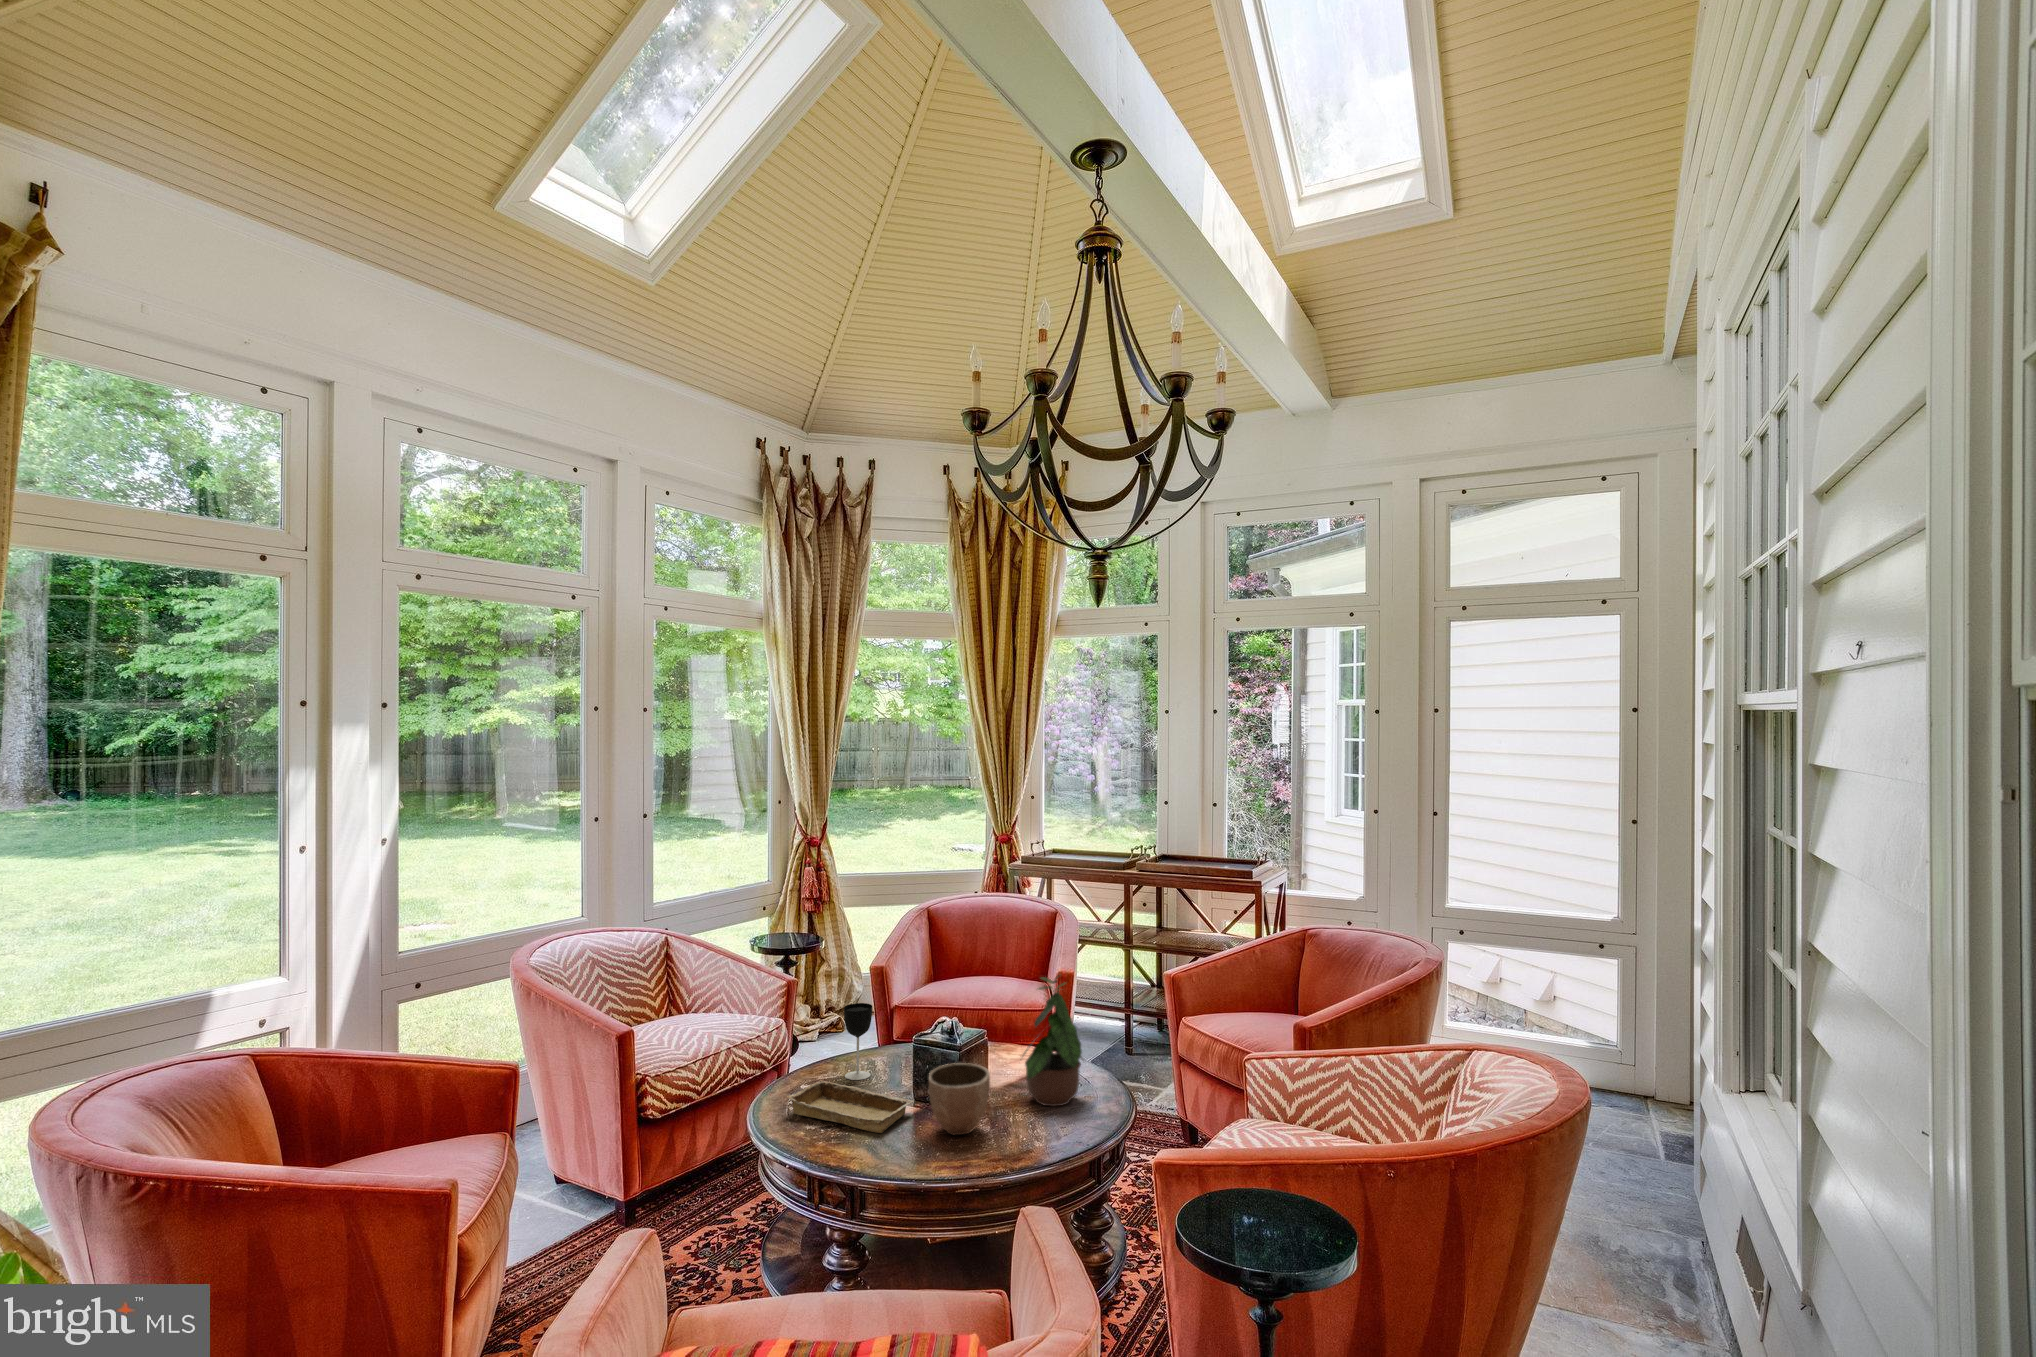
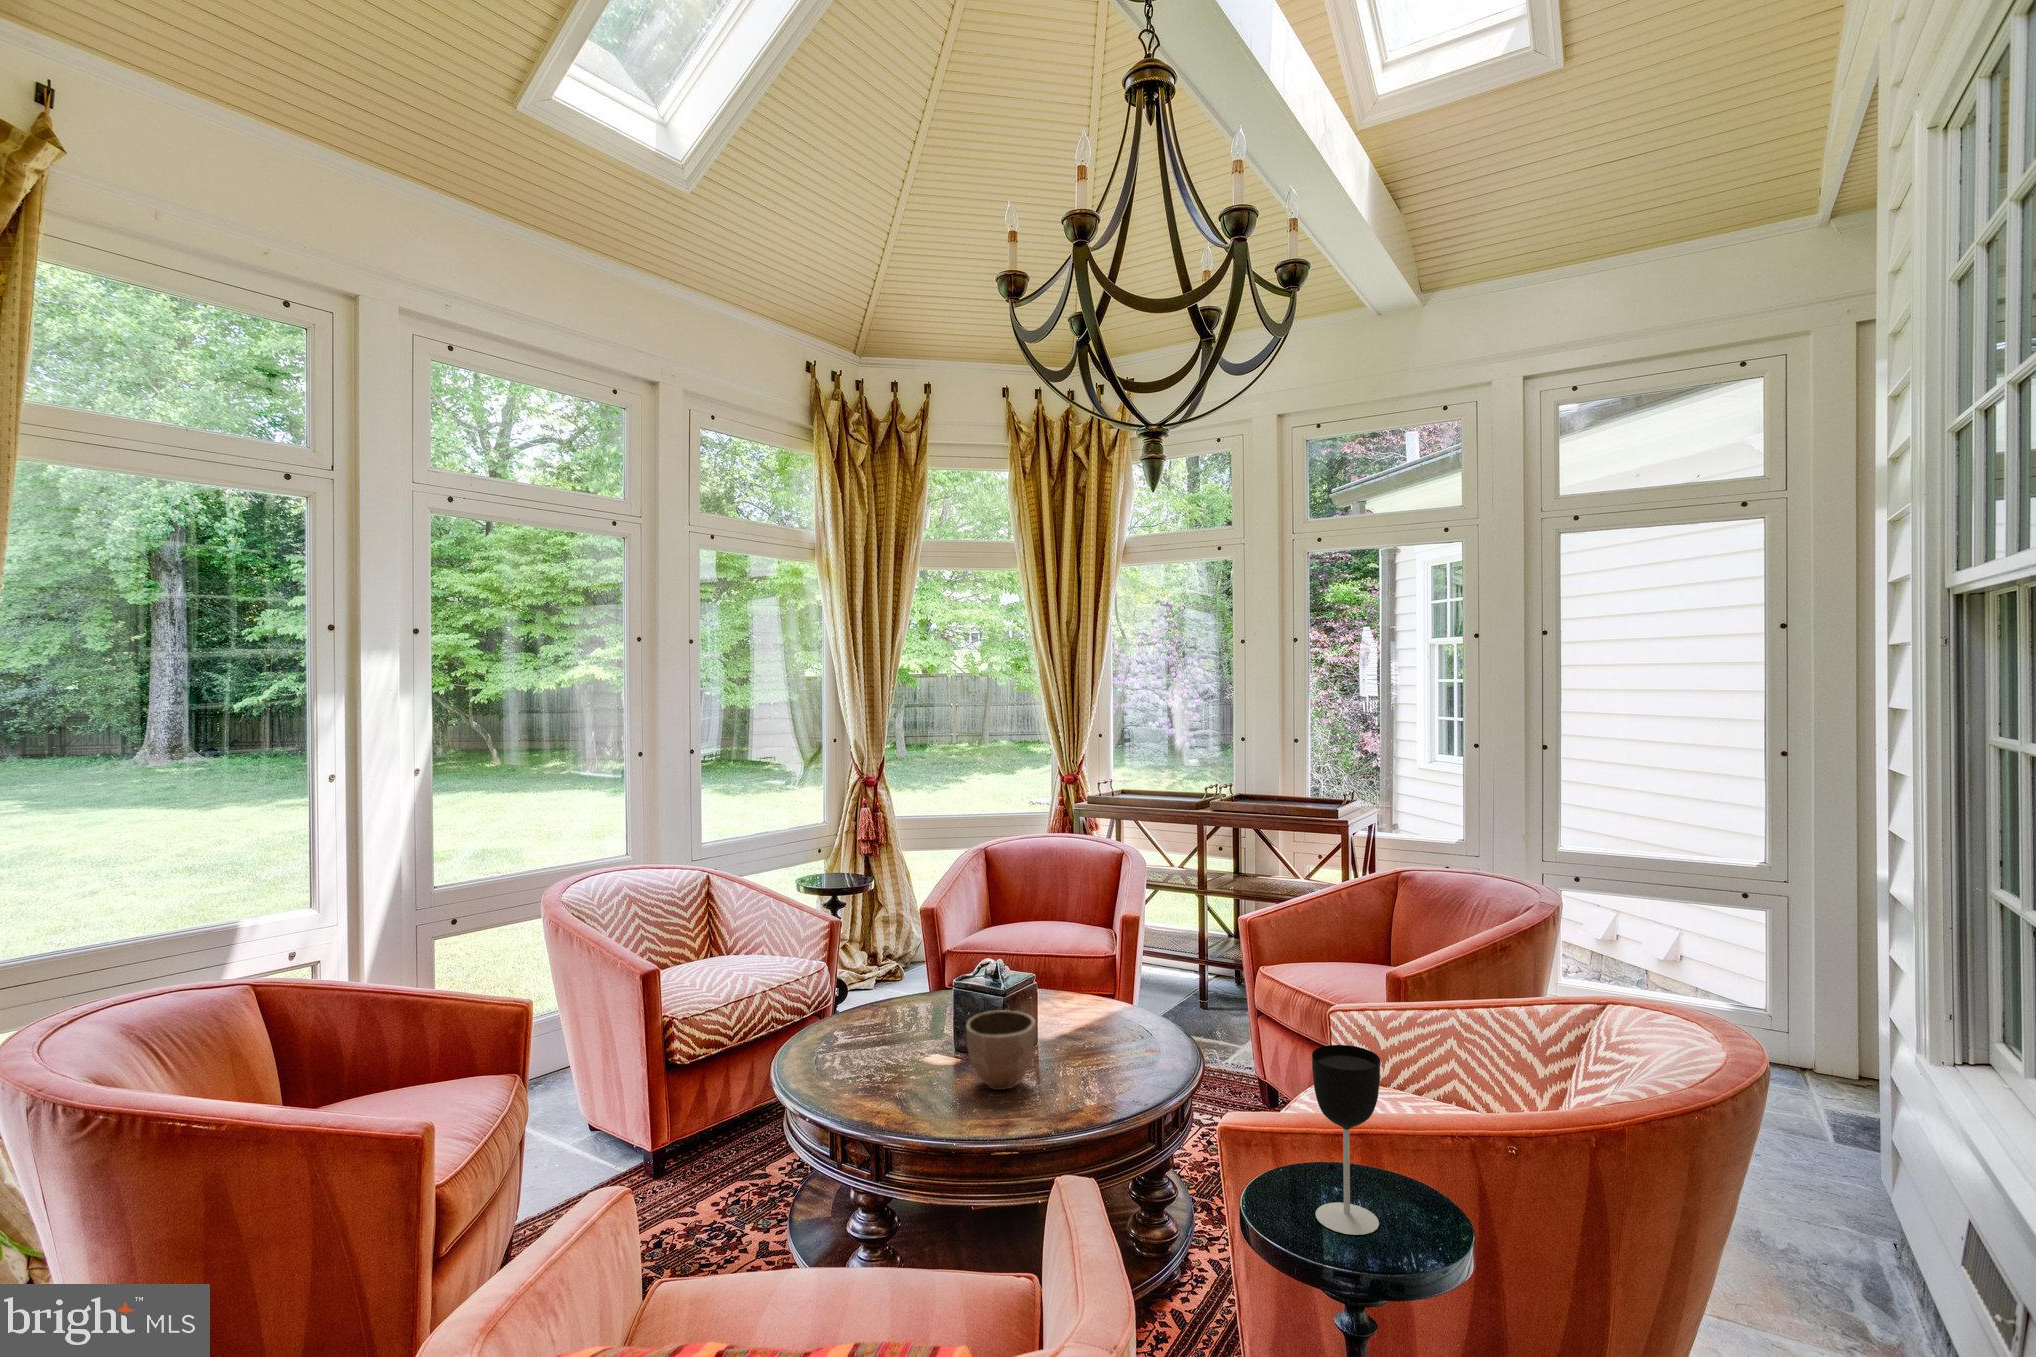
potted plant: present [1023,976,1083,1106] -> none [1066,913,1152,1061]
wine glass: present [844,1003,872,1080] -> present [1312,1045,1380,1235]
tray: present [787,1080,914,1133] -> none [813,1026,954,1085]

